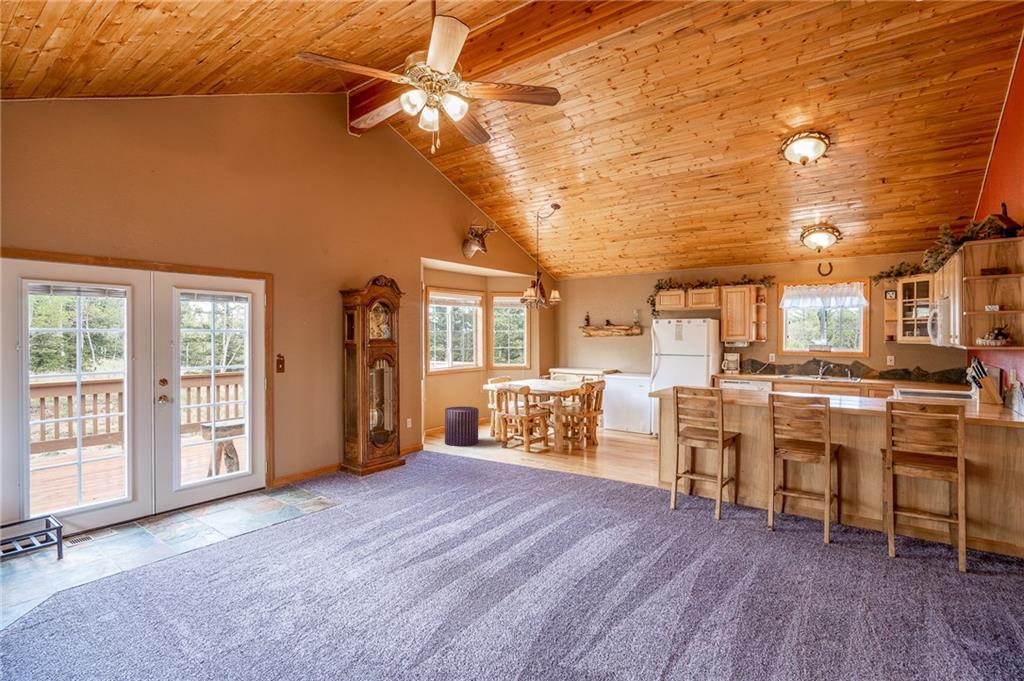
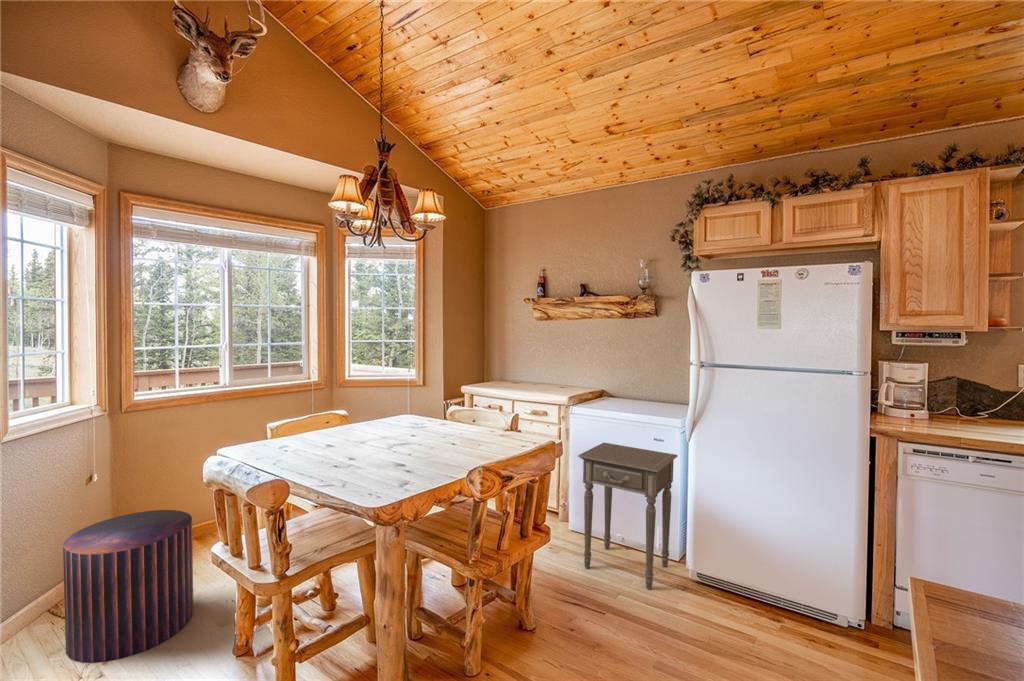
side table: none [609,388,648,438] -> present [578,443,678,589]

